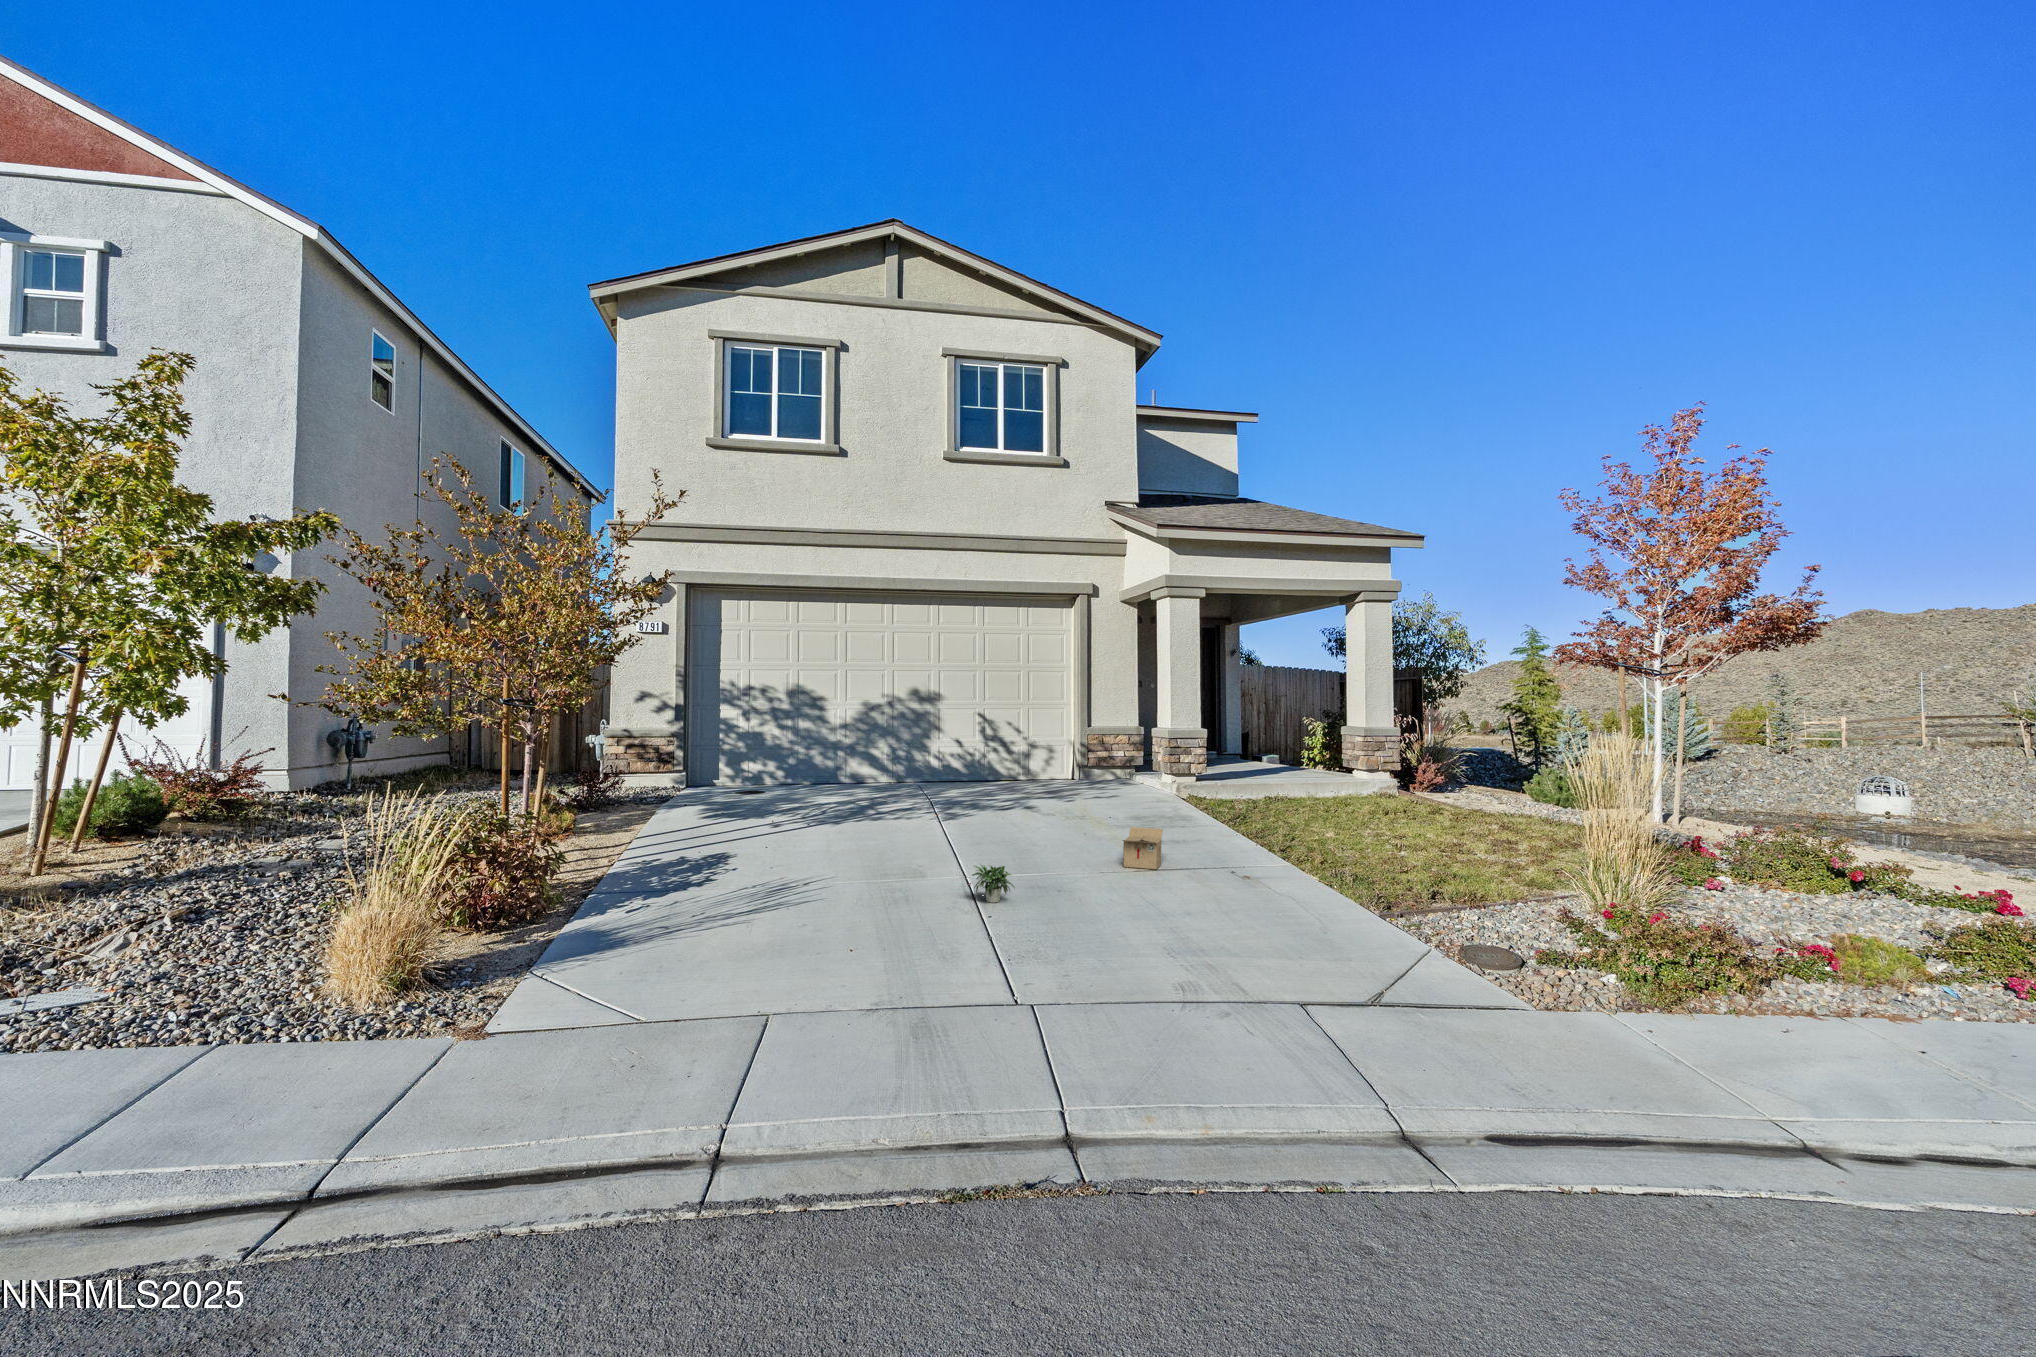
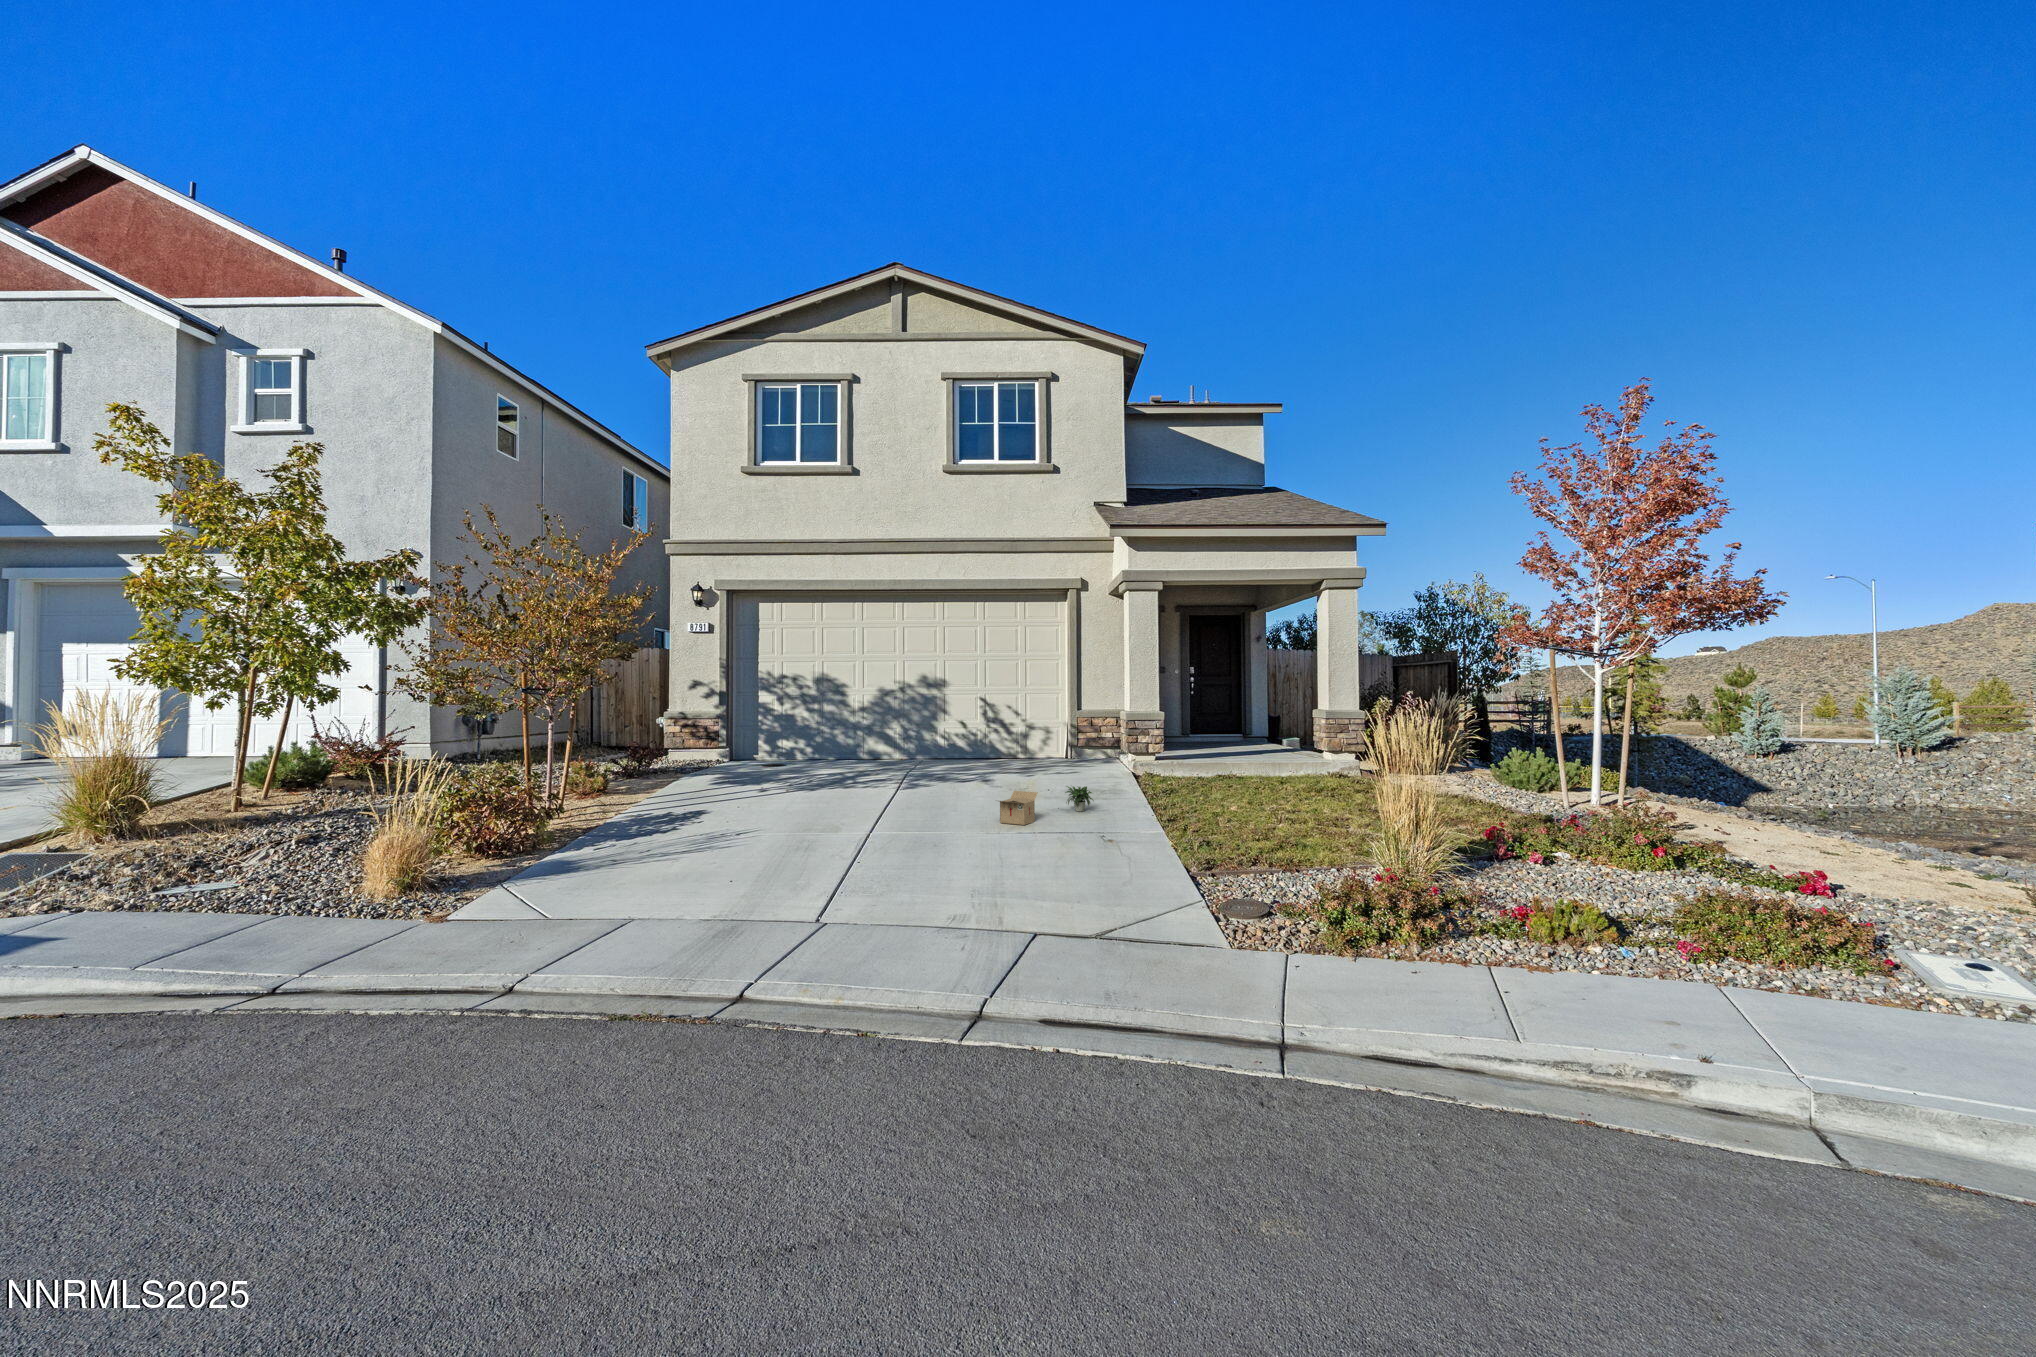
potted plant: present [972,865,1014,902] -> present [1065,786,1094,811]

